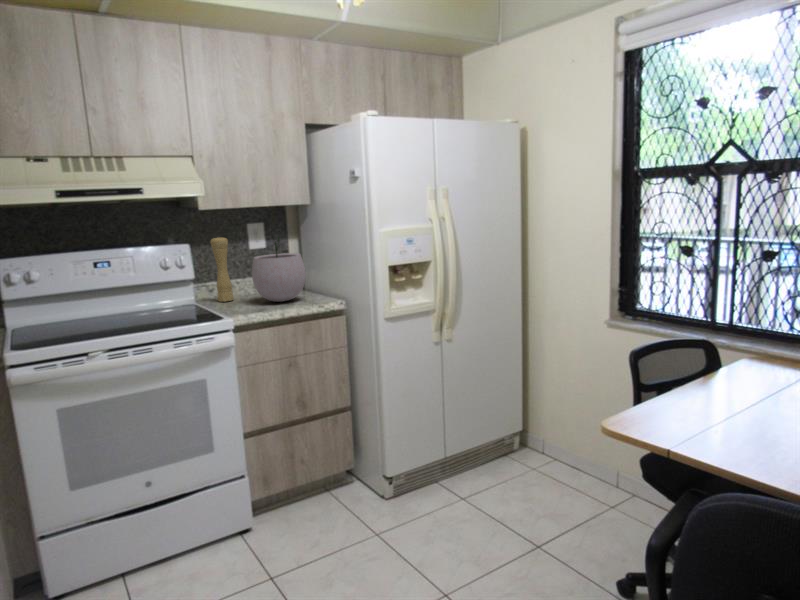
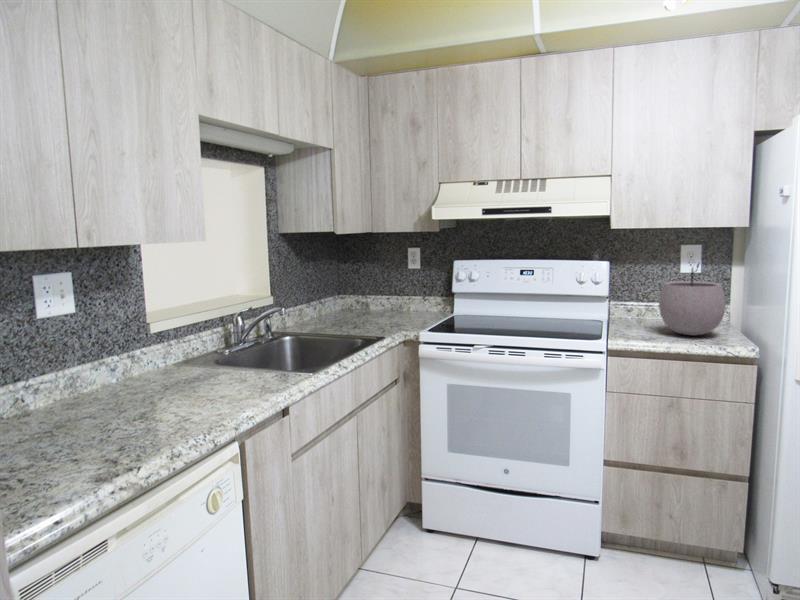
pepper mill: present [211,237,234,302] -> none [628,257,648,324]

